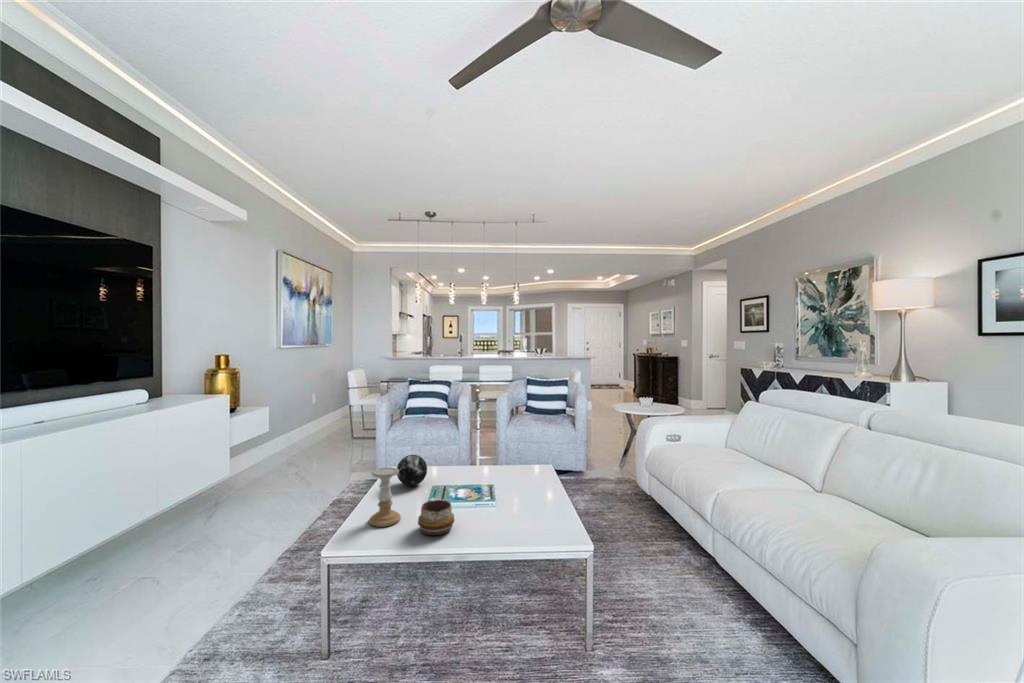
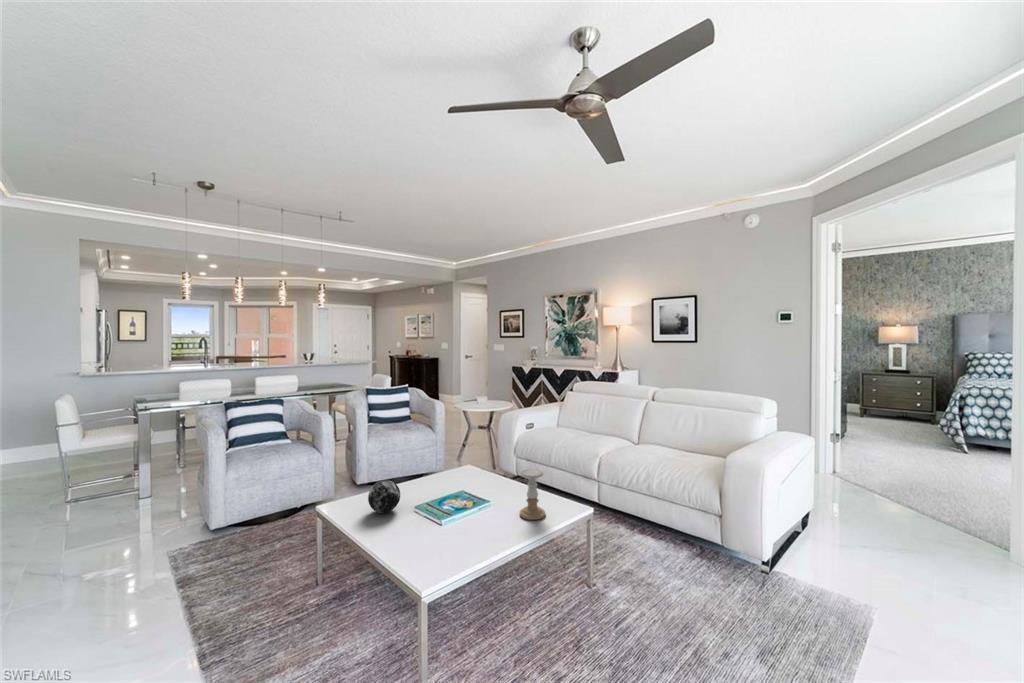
candle holder: present [369,467,401,527] -> present [520,469,545,520]
decorative bowl: present [418,500,454,535] -> none [462,507,495,539]

